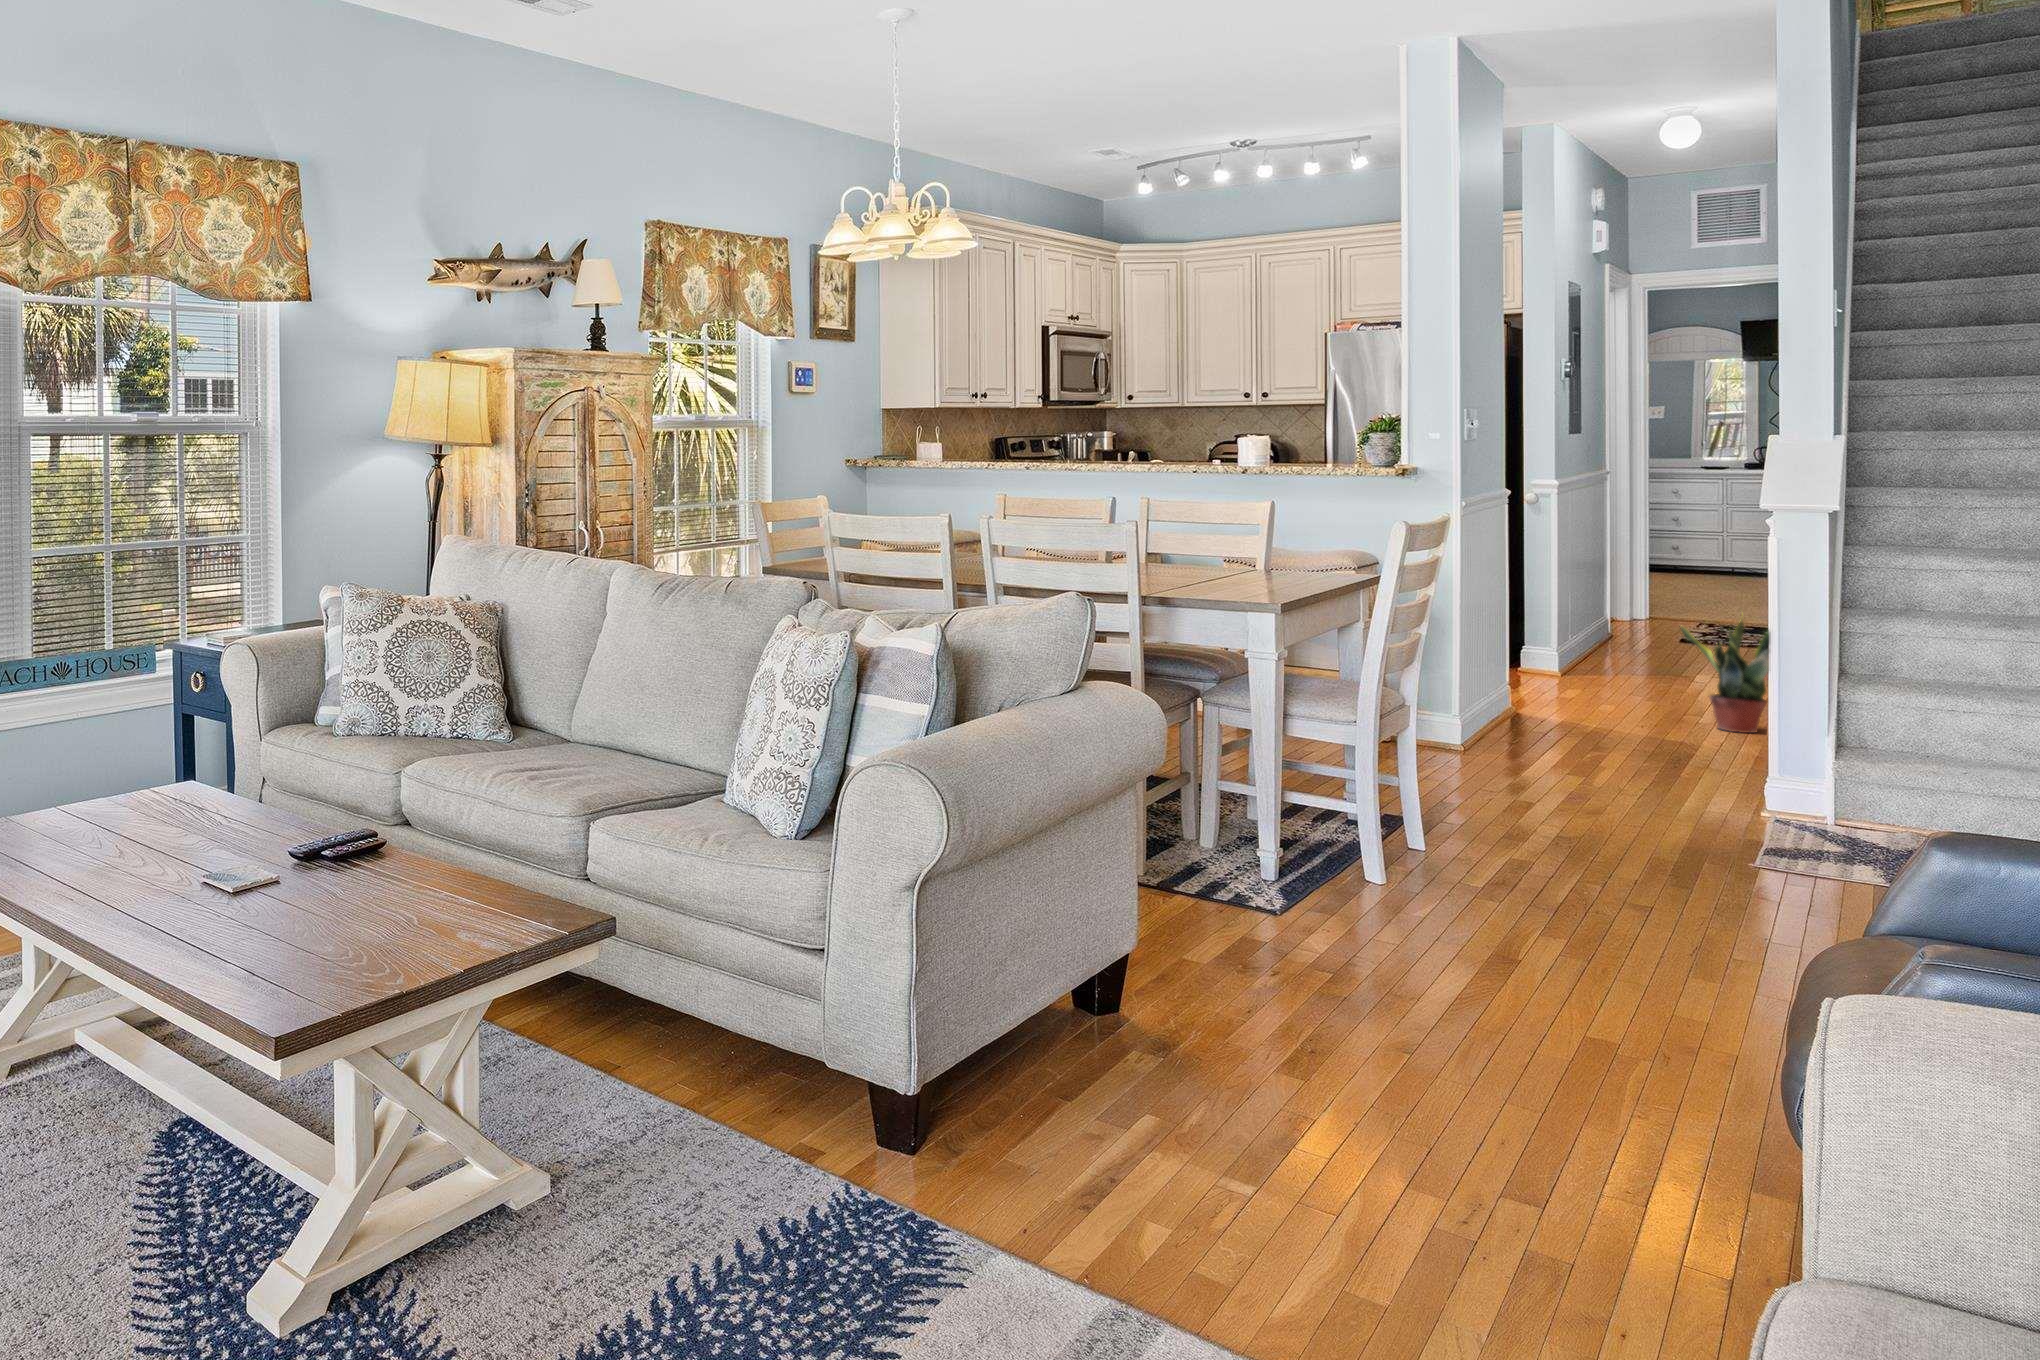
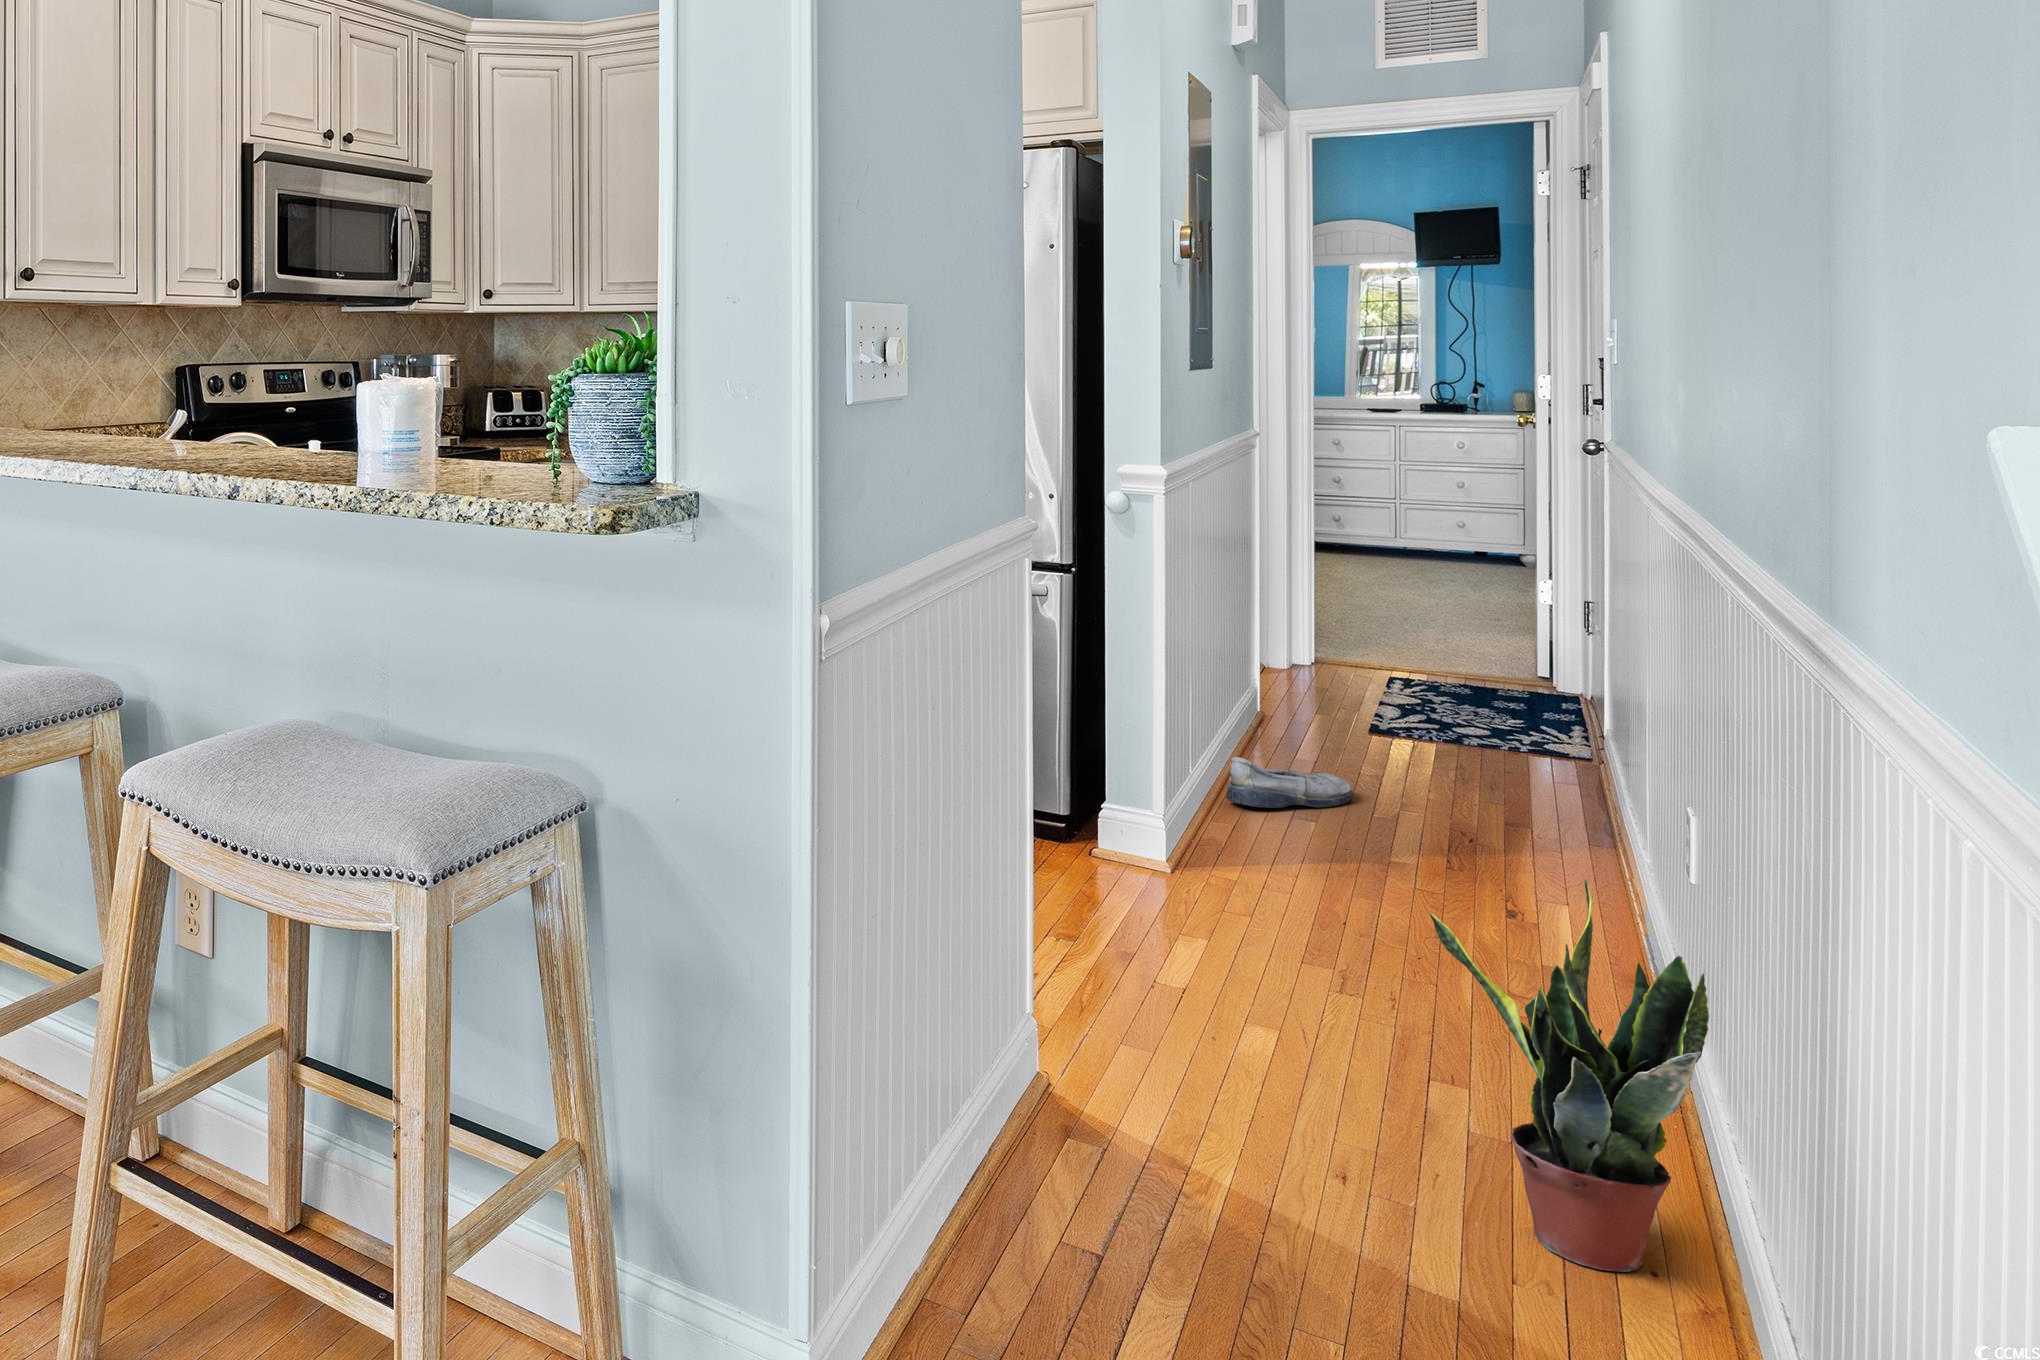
shoe: none [1591,629,1665,654] -> present [1226,757,1353,808]

